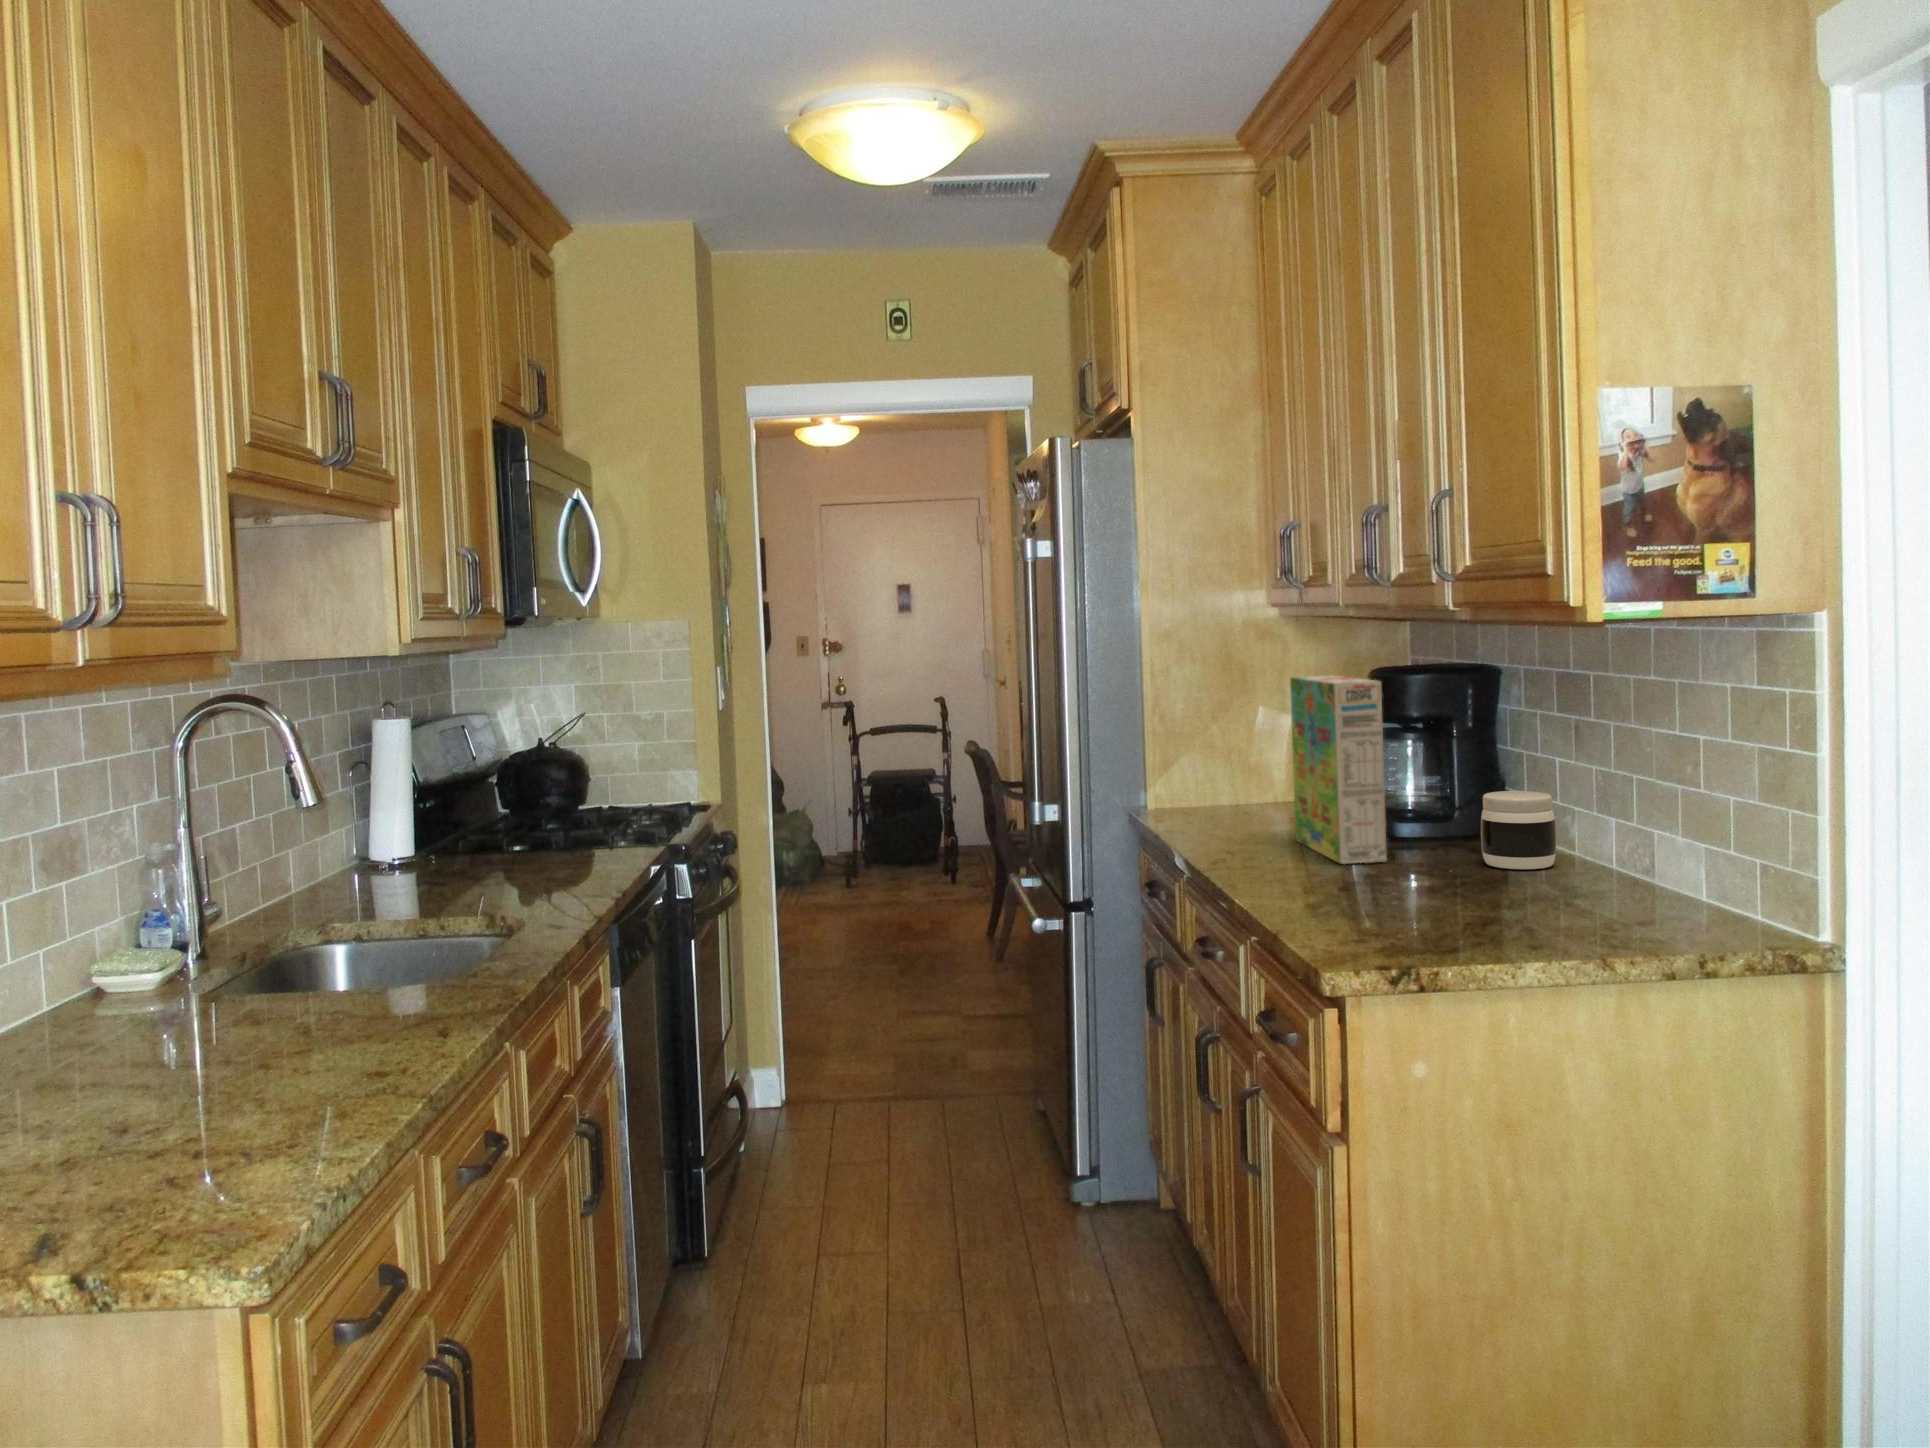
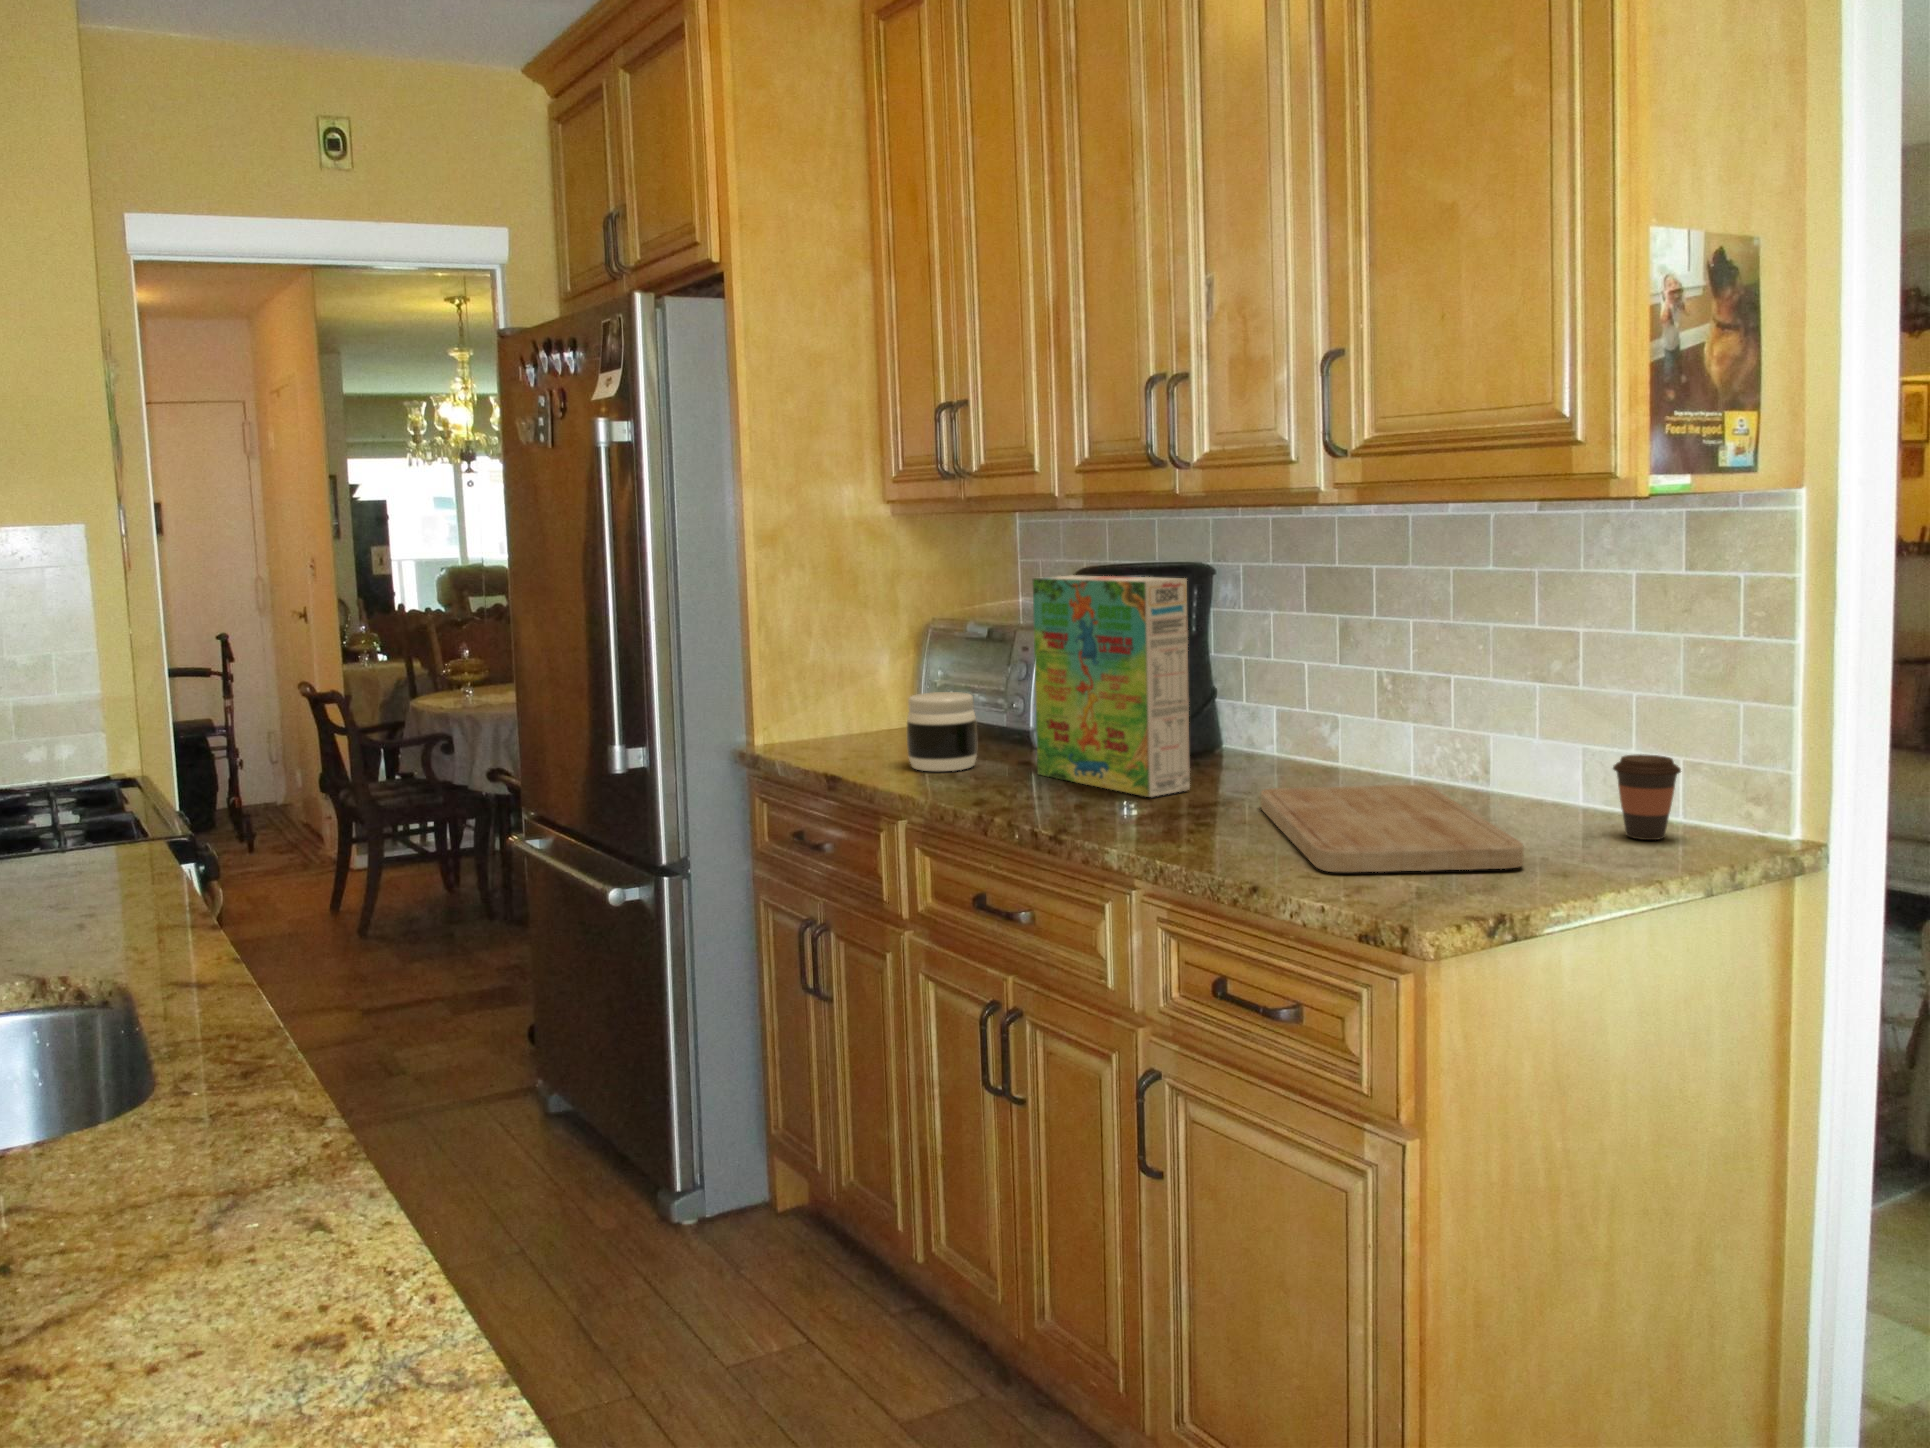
jar: present [1481,791,1556,869] -> present [907,692,977,771]
coffee cup: none [1667,856,1733,937] -> present [1613,754,1681,840]
cutting board: none [1343,864,1570,940] -> present [1261,785,1524,872]

